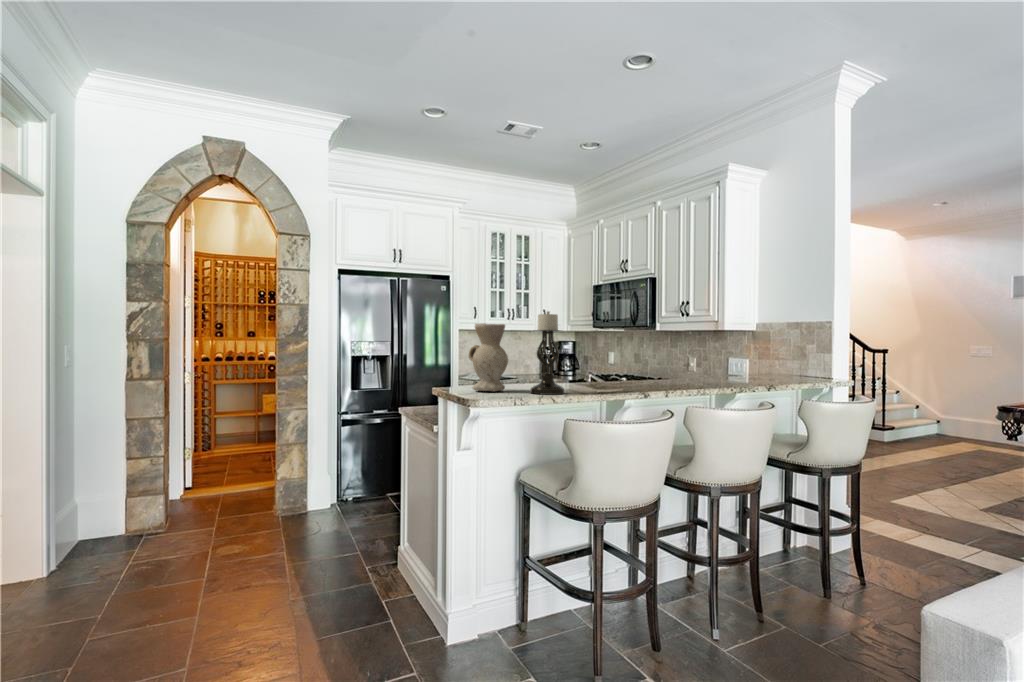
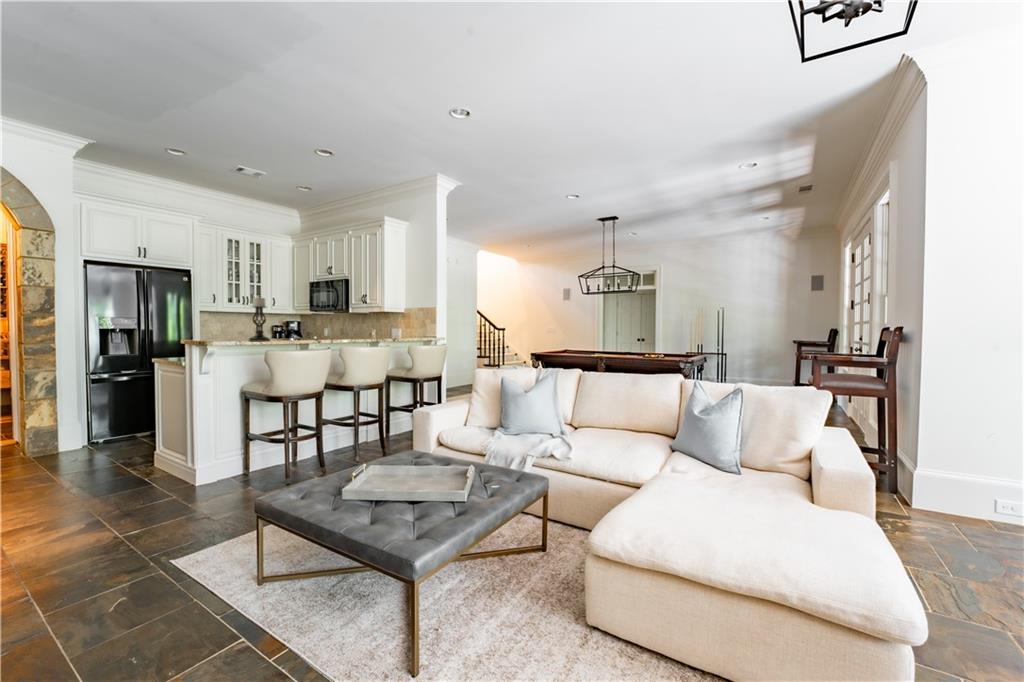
vase: present [469,323,508,391] -> none [207,302,234,341]

